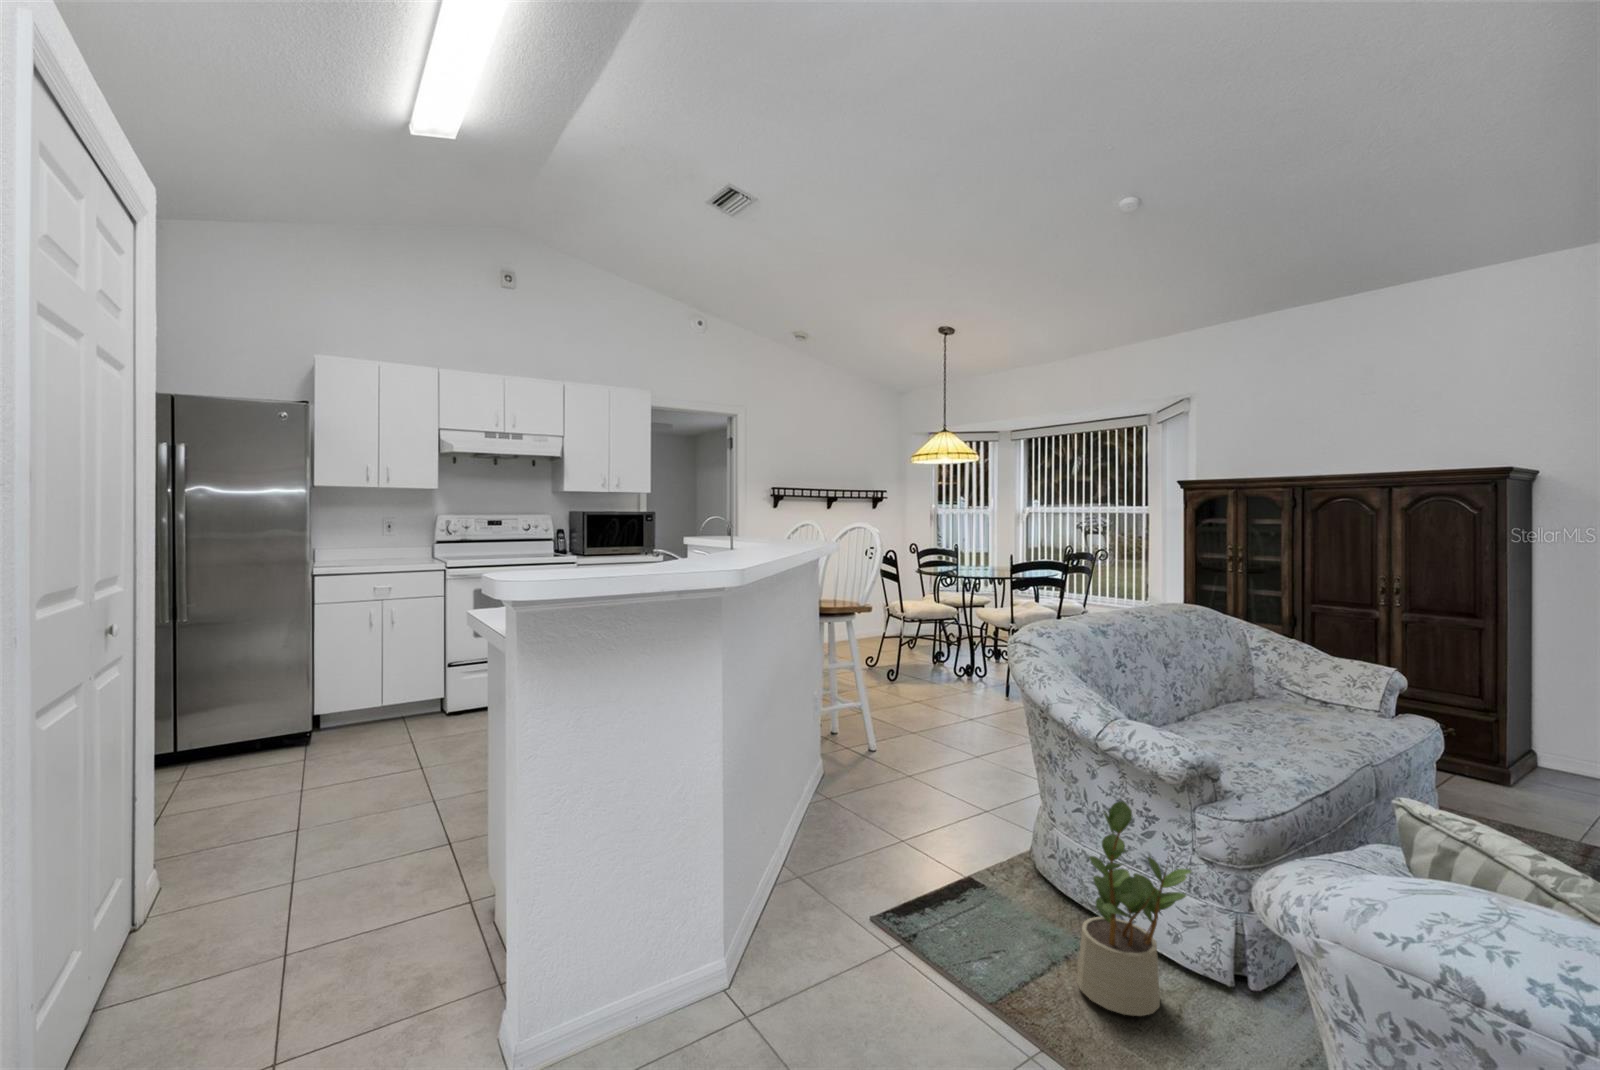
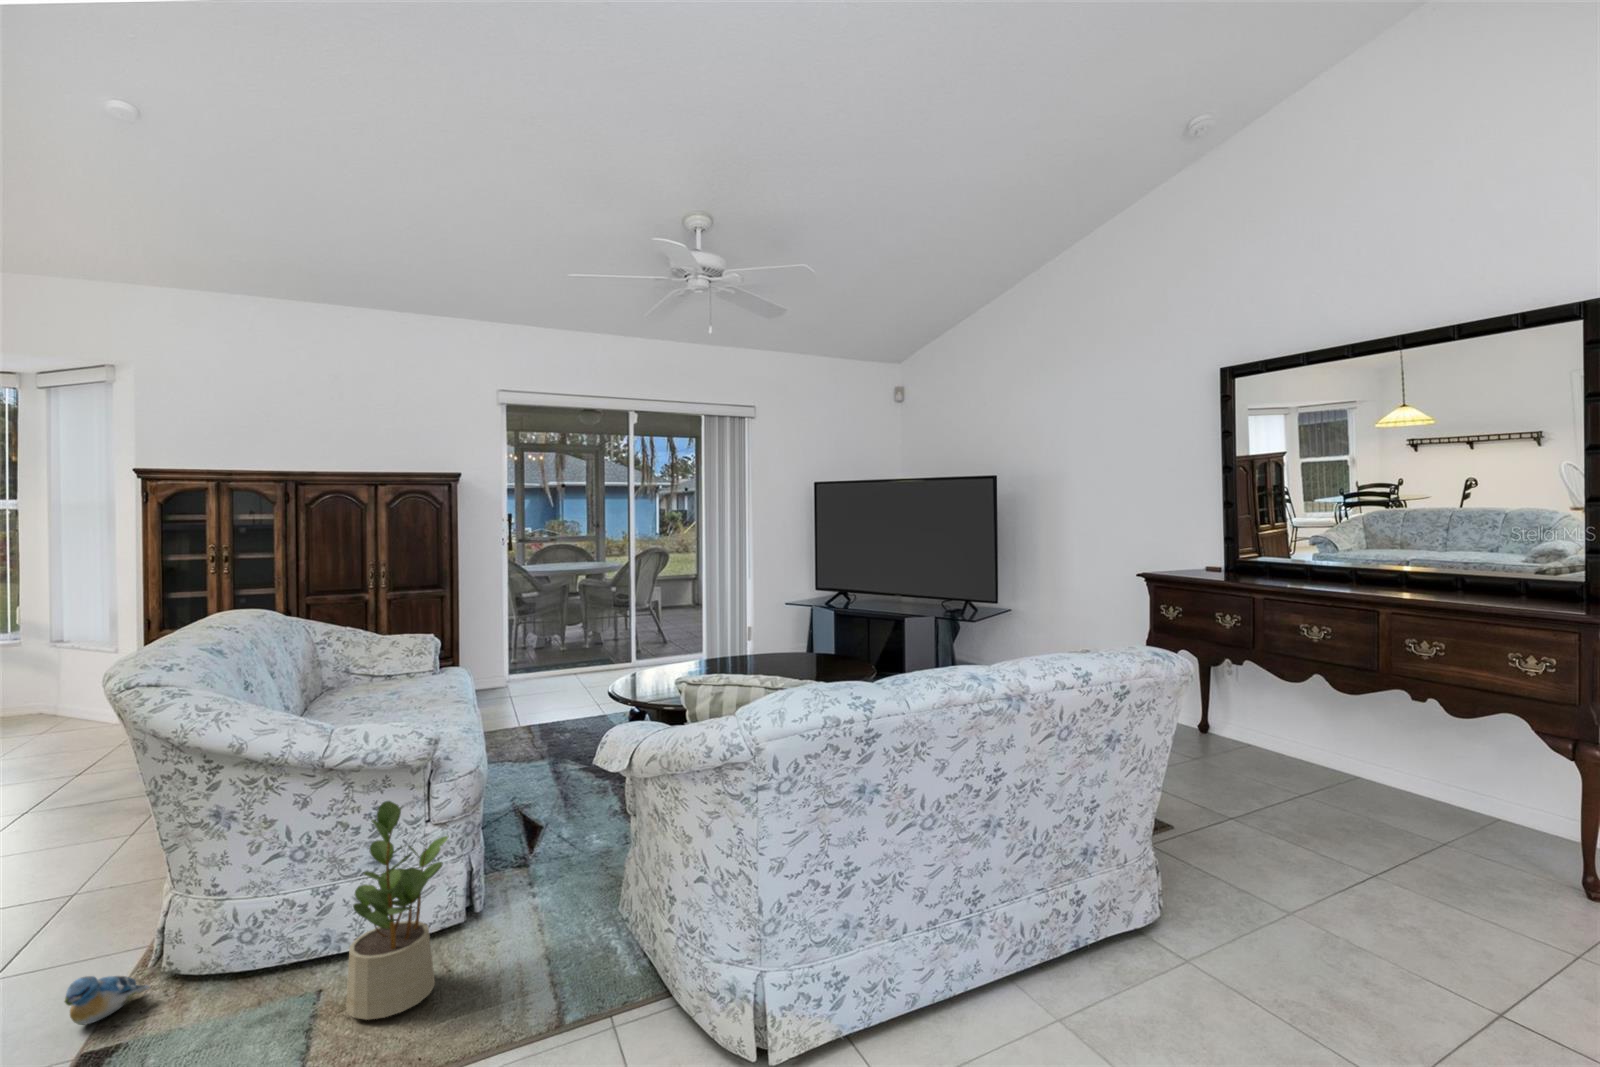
plush toy: none [964,832,1012,868] -> present [65,976,150,1025]

